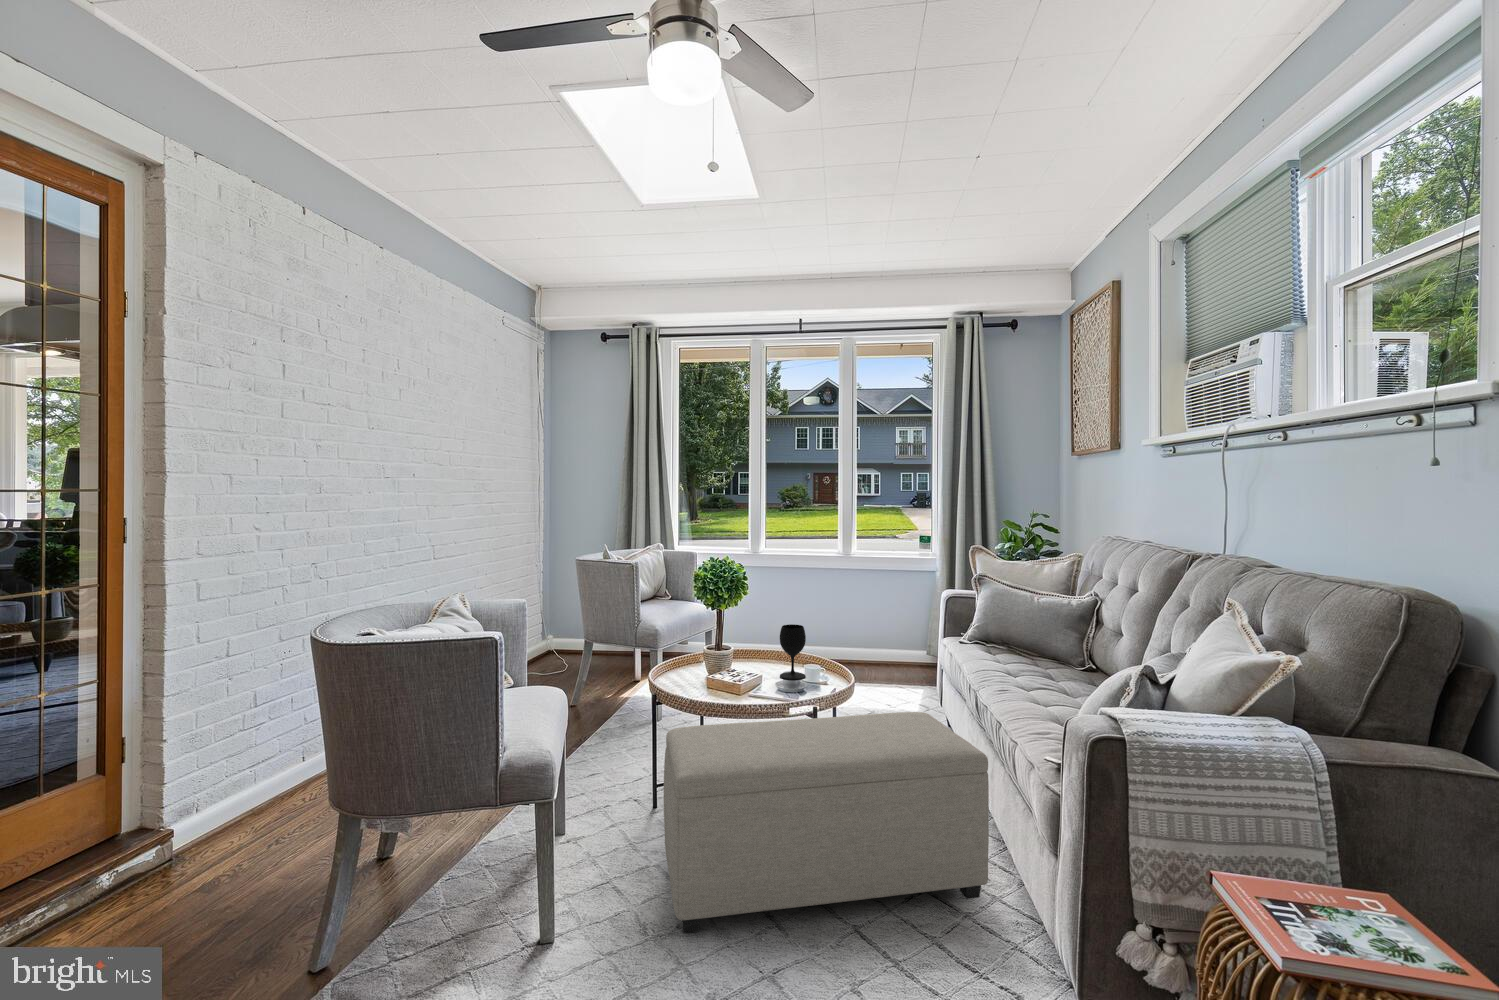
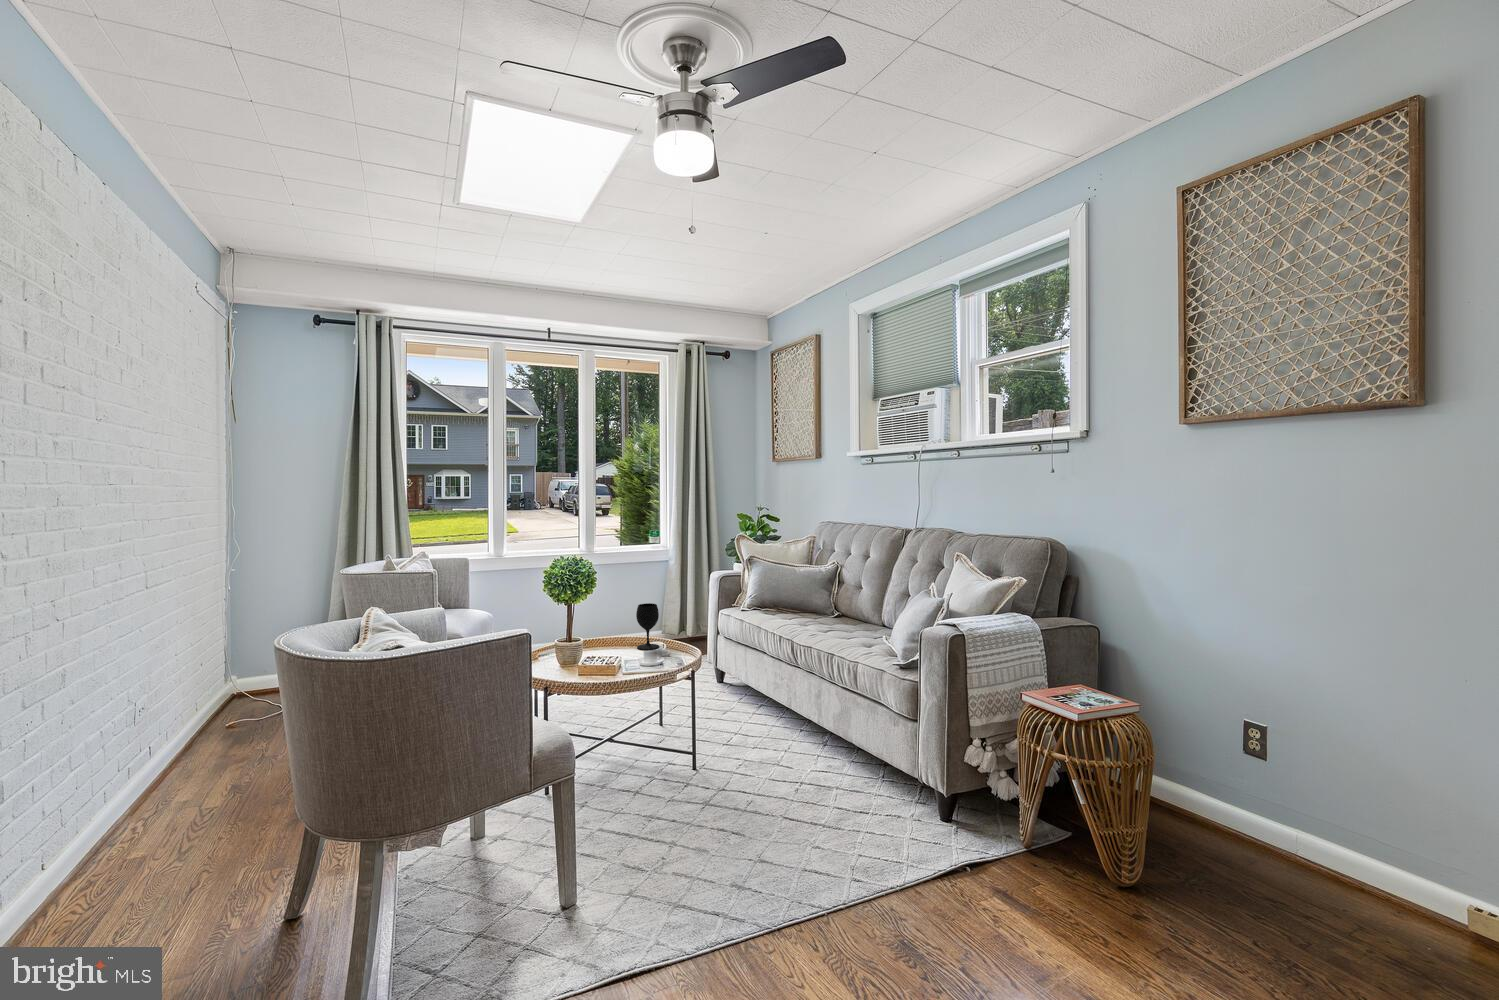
ottoman: present [664,712,989,933] -> none [610,654,847,852]

